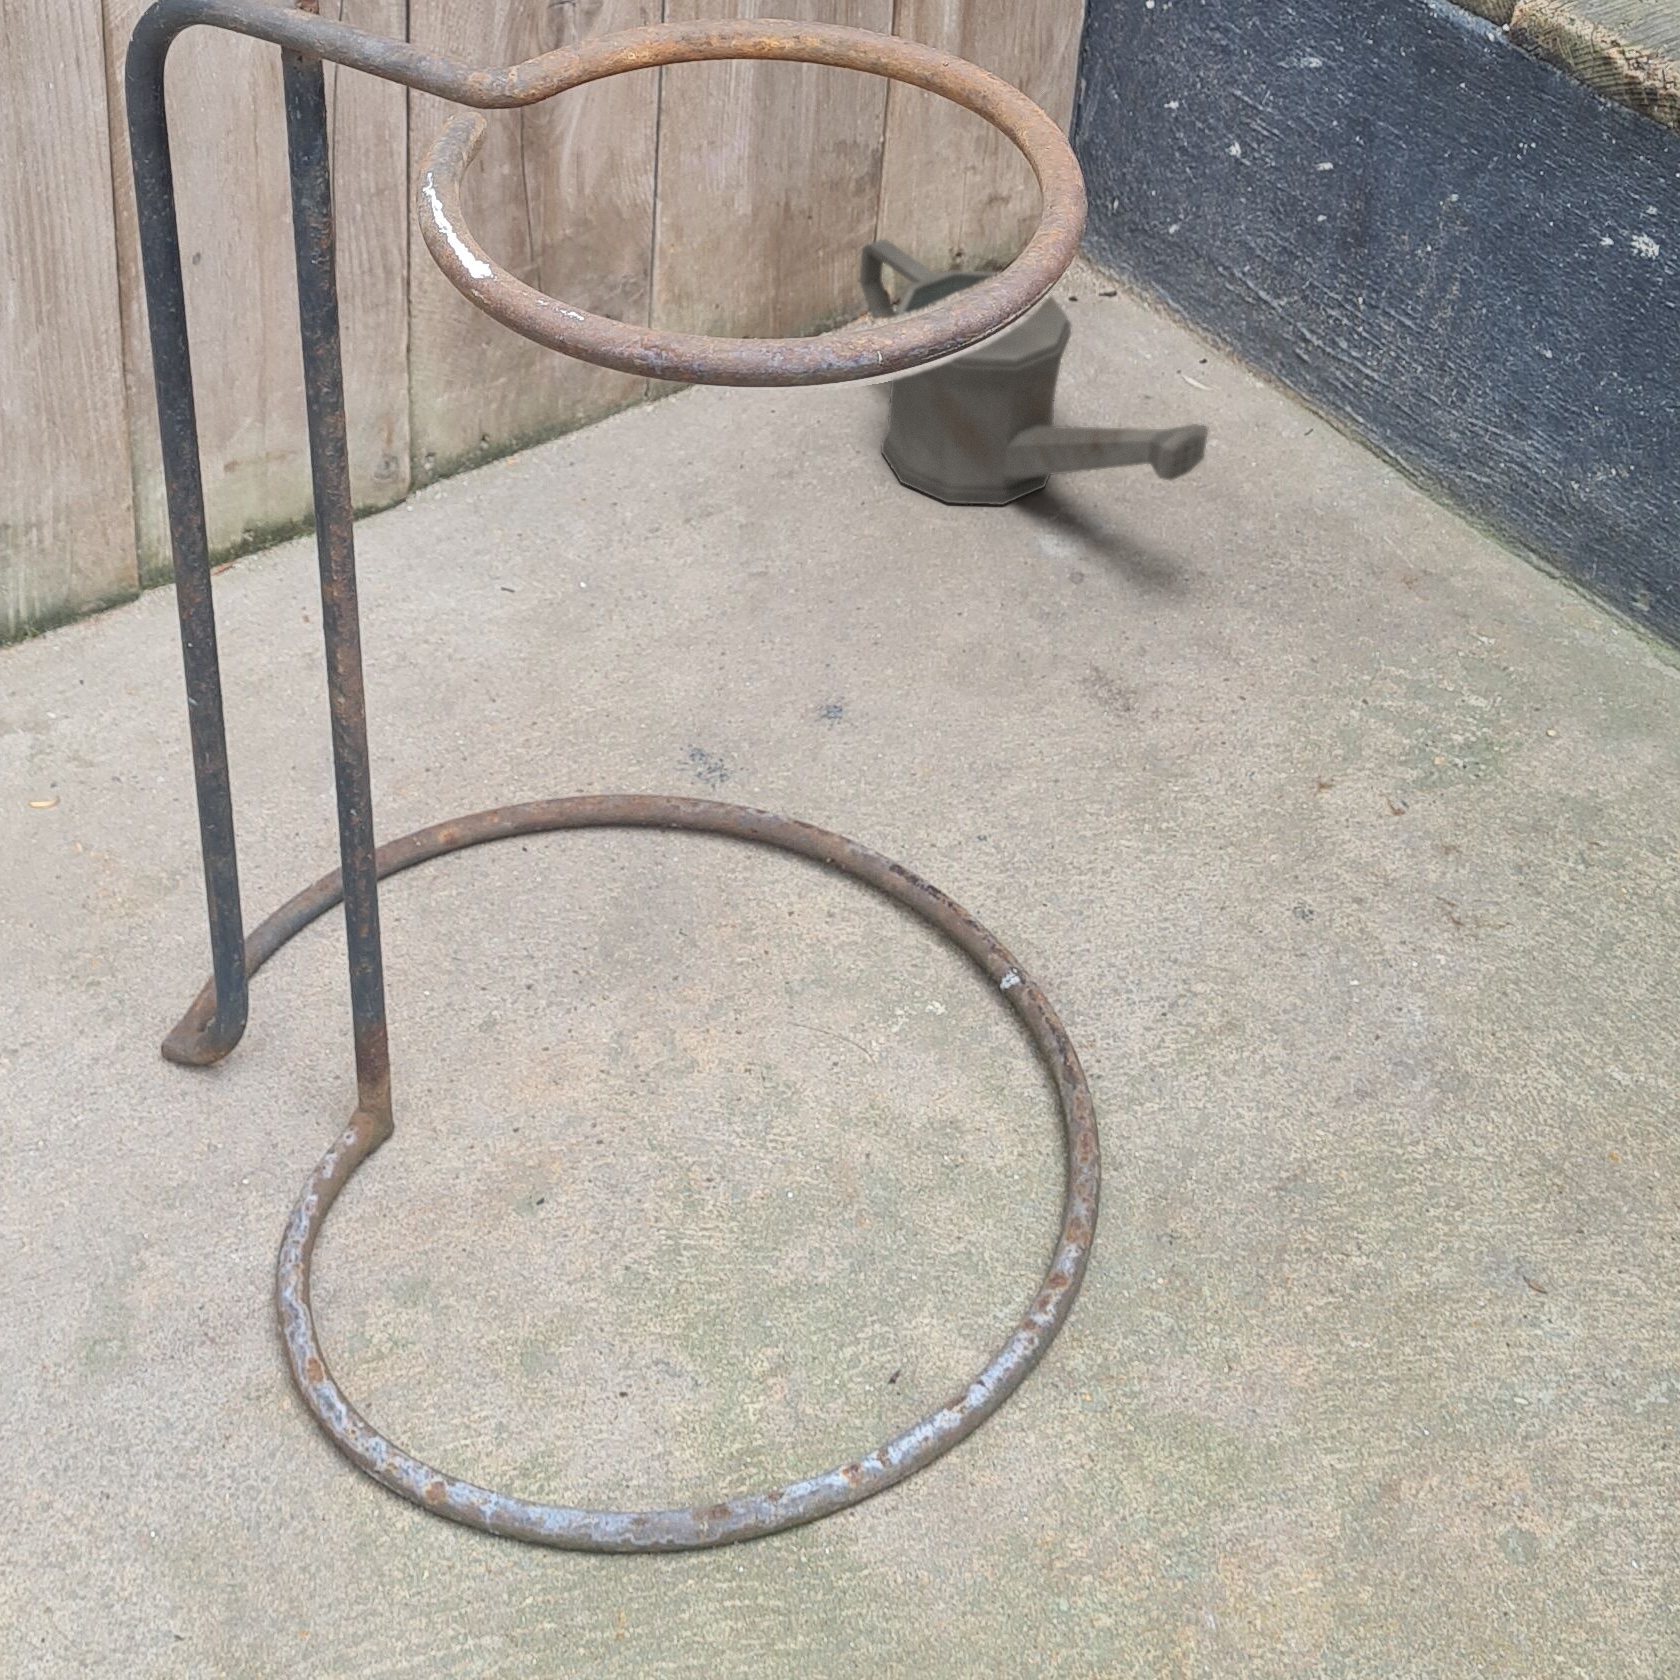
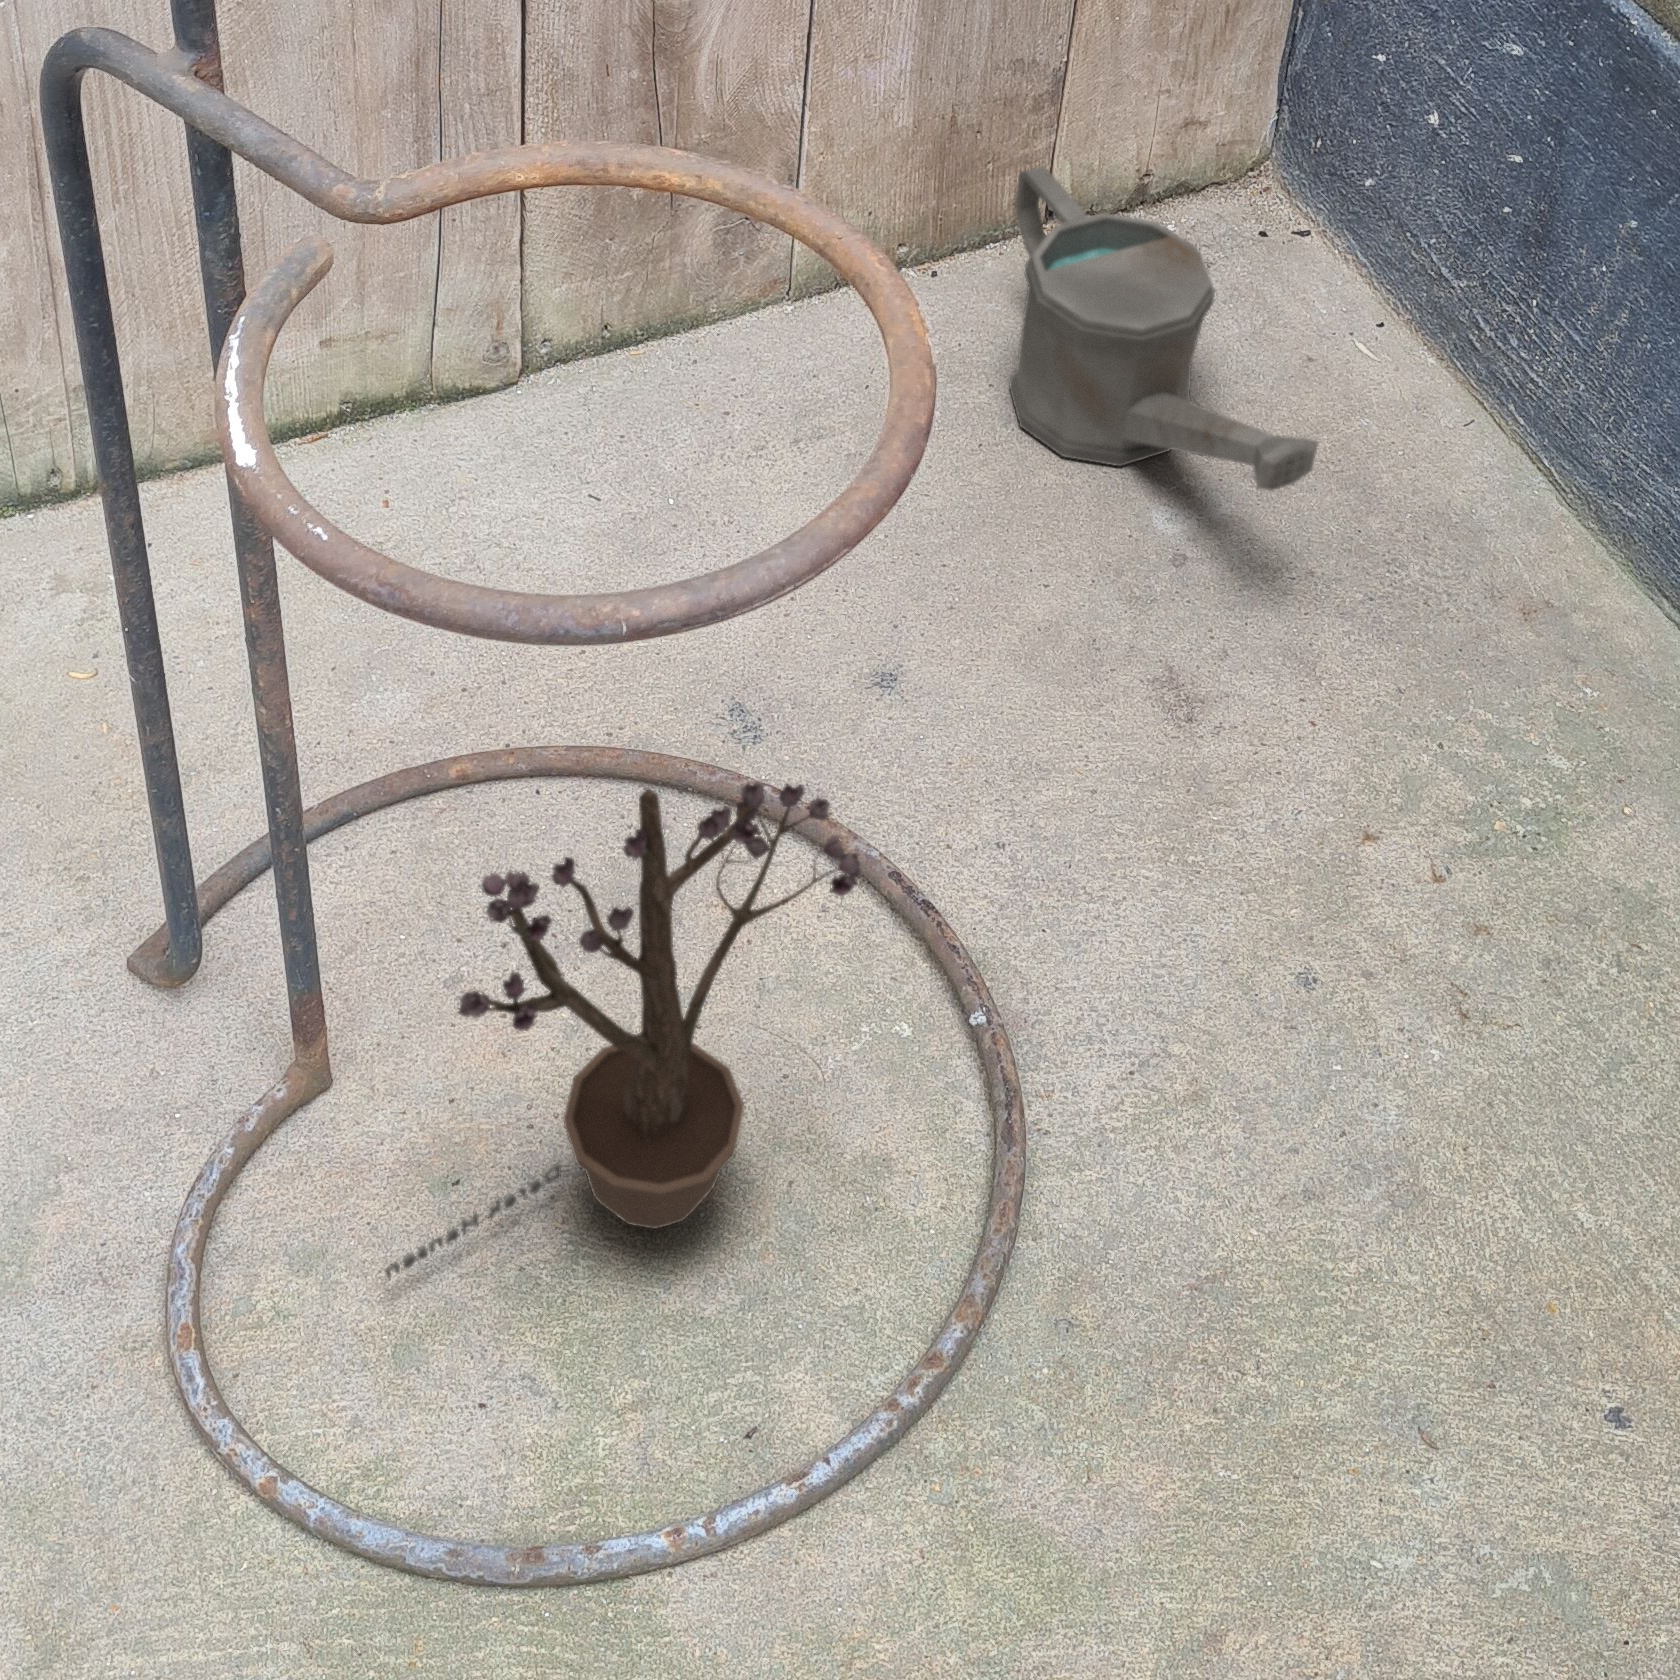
decorative plant: none [503,693,934,1290] -> present [385,782,862,1279]

